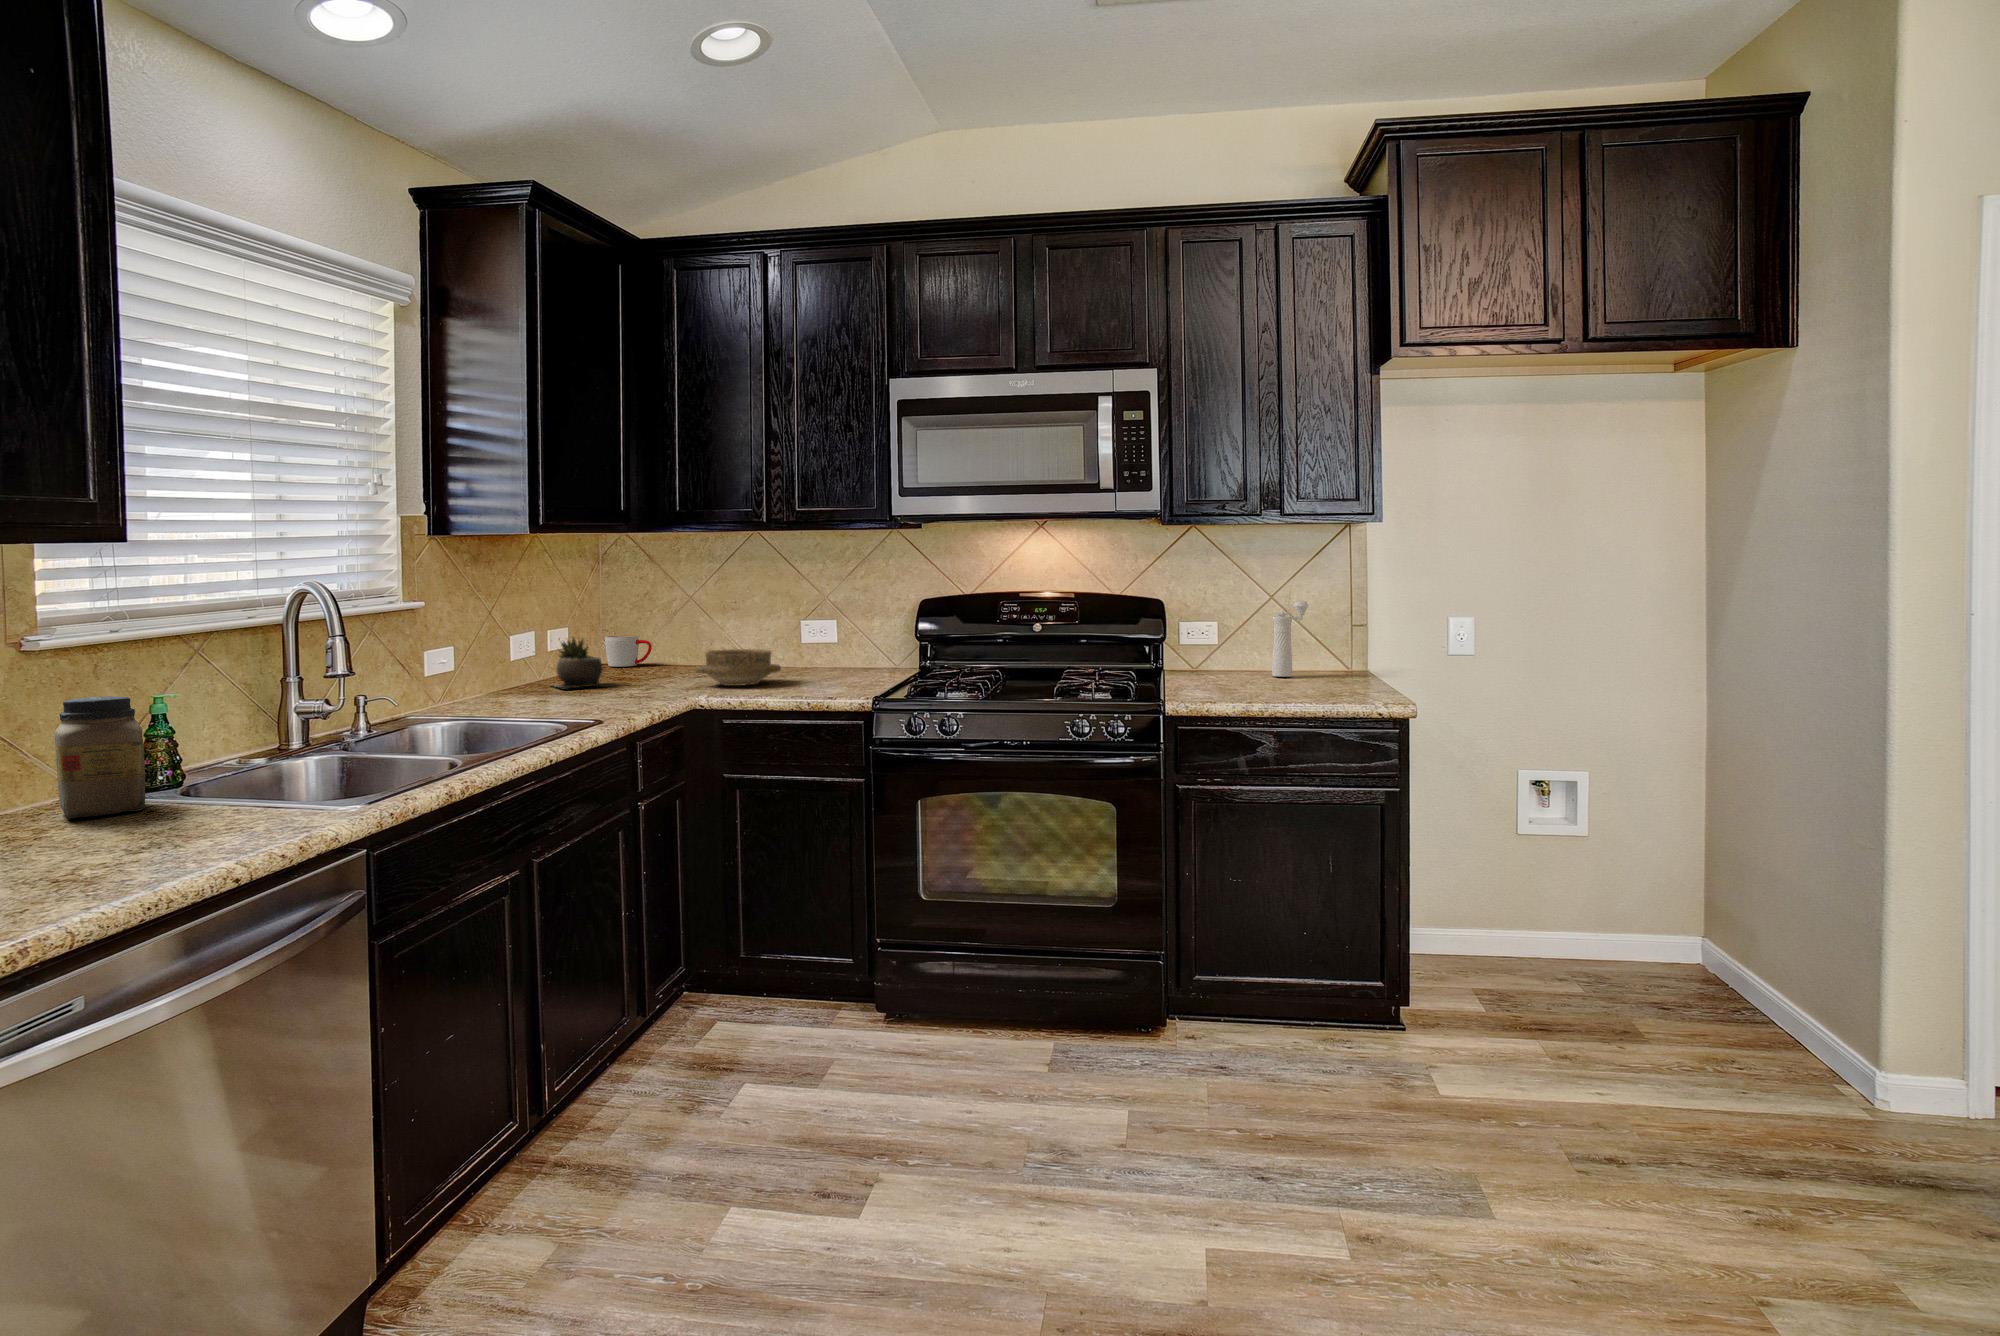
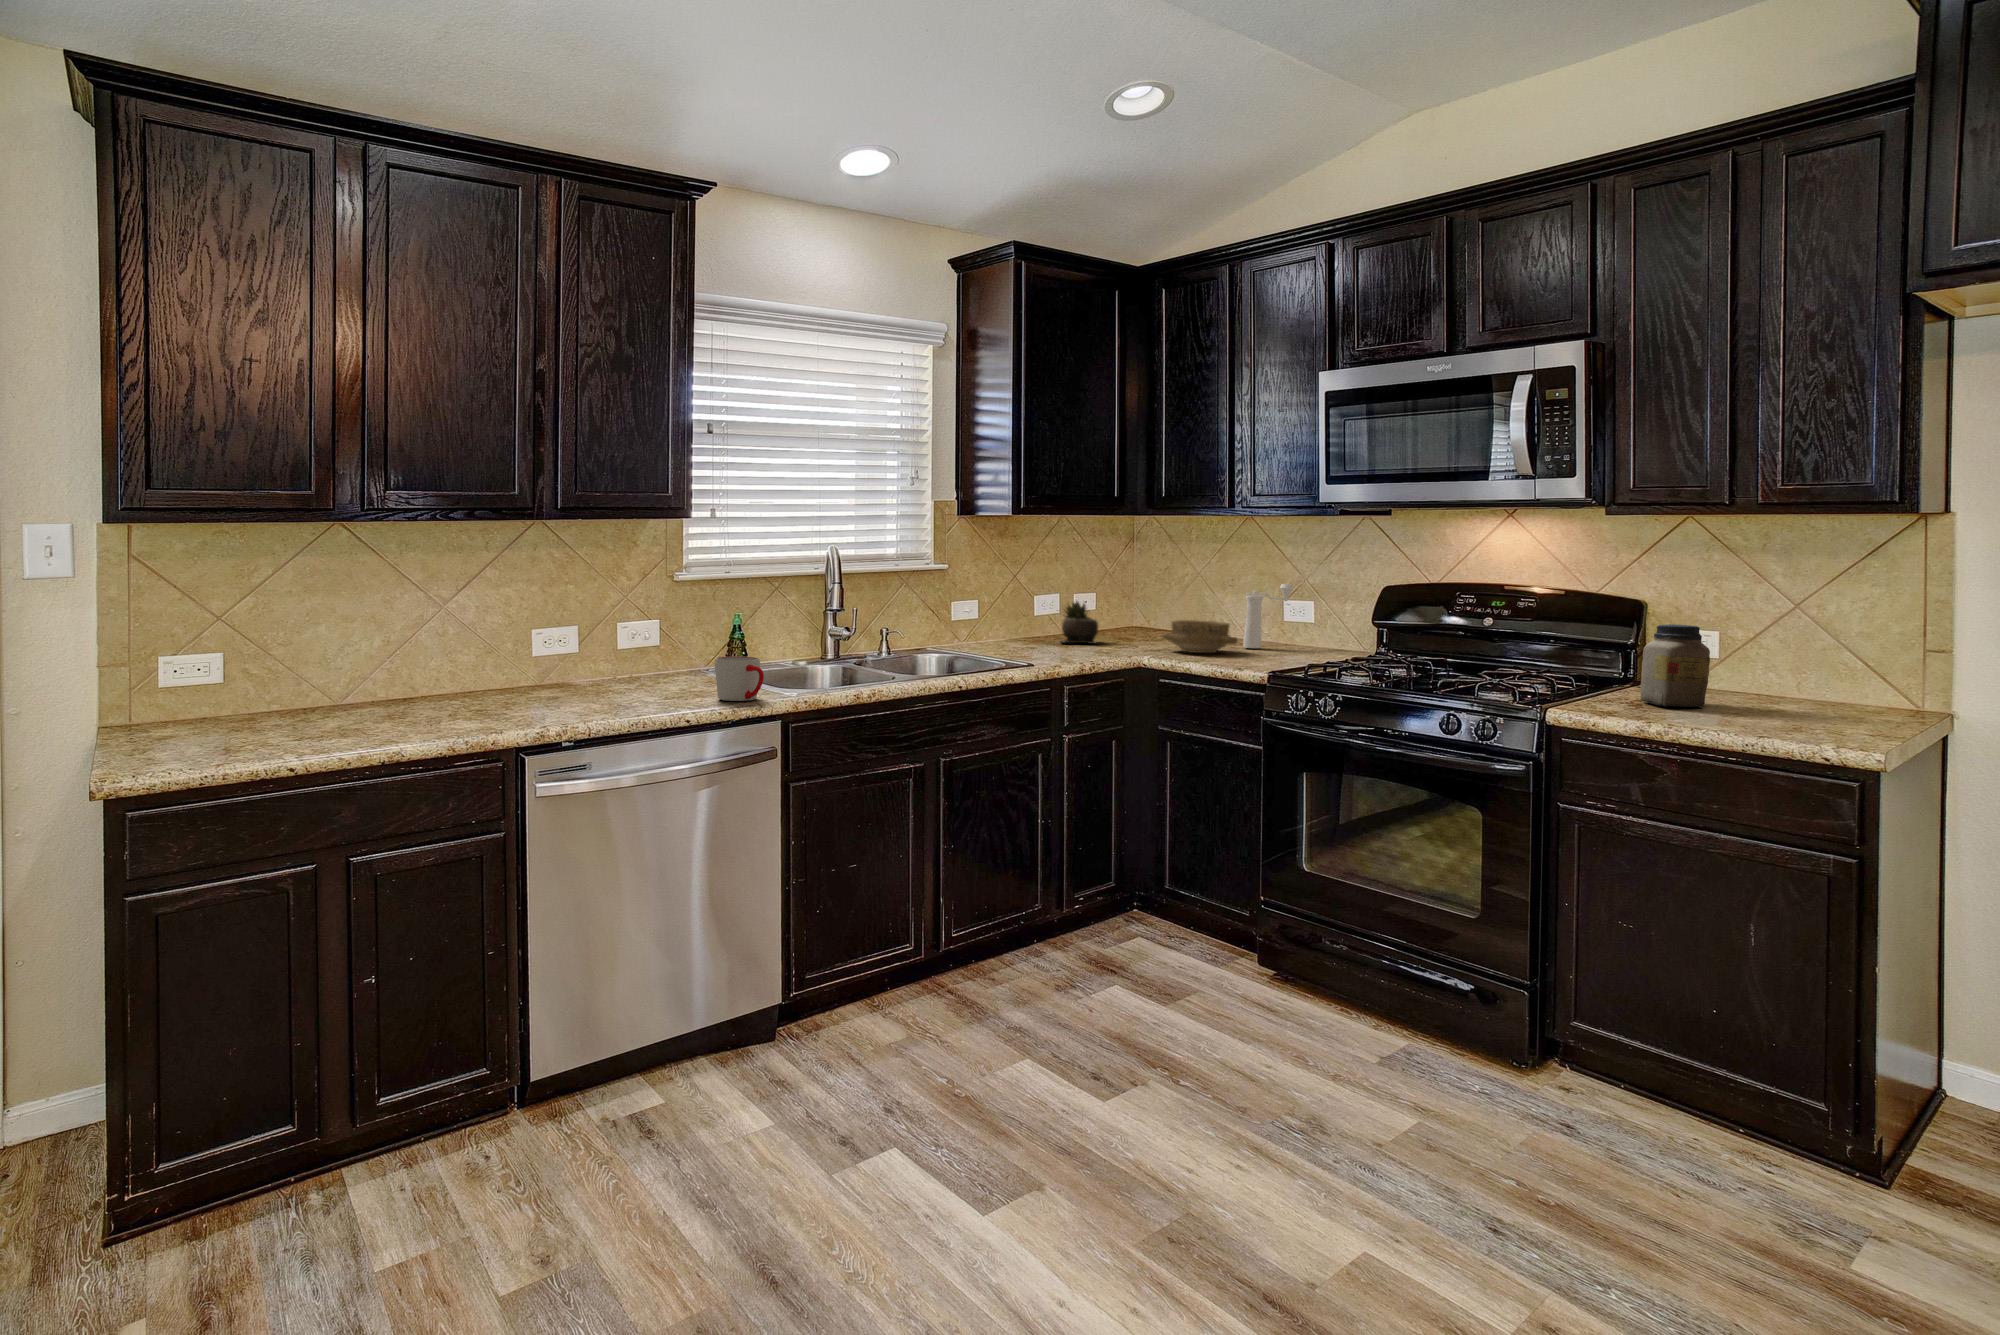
pepper mill: present [1272,601,1309,677] -> present [1243,584,1293,648]
mug: present [605,636,652,667] -> present [715,656,764,701]
jar: present [54,696,145,819] -> present [1640,624,1710,707]

